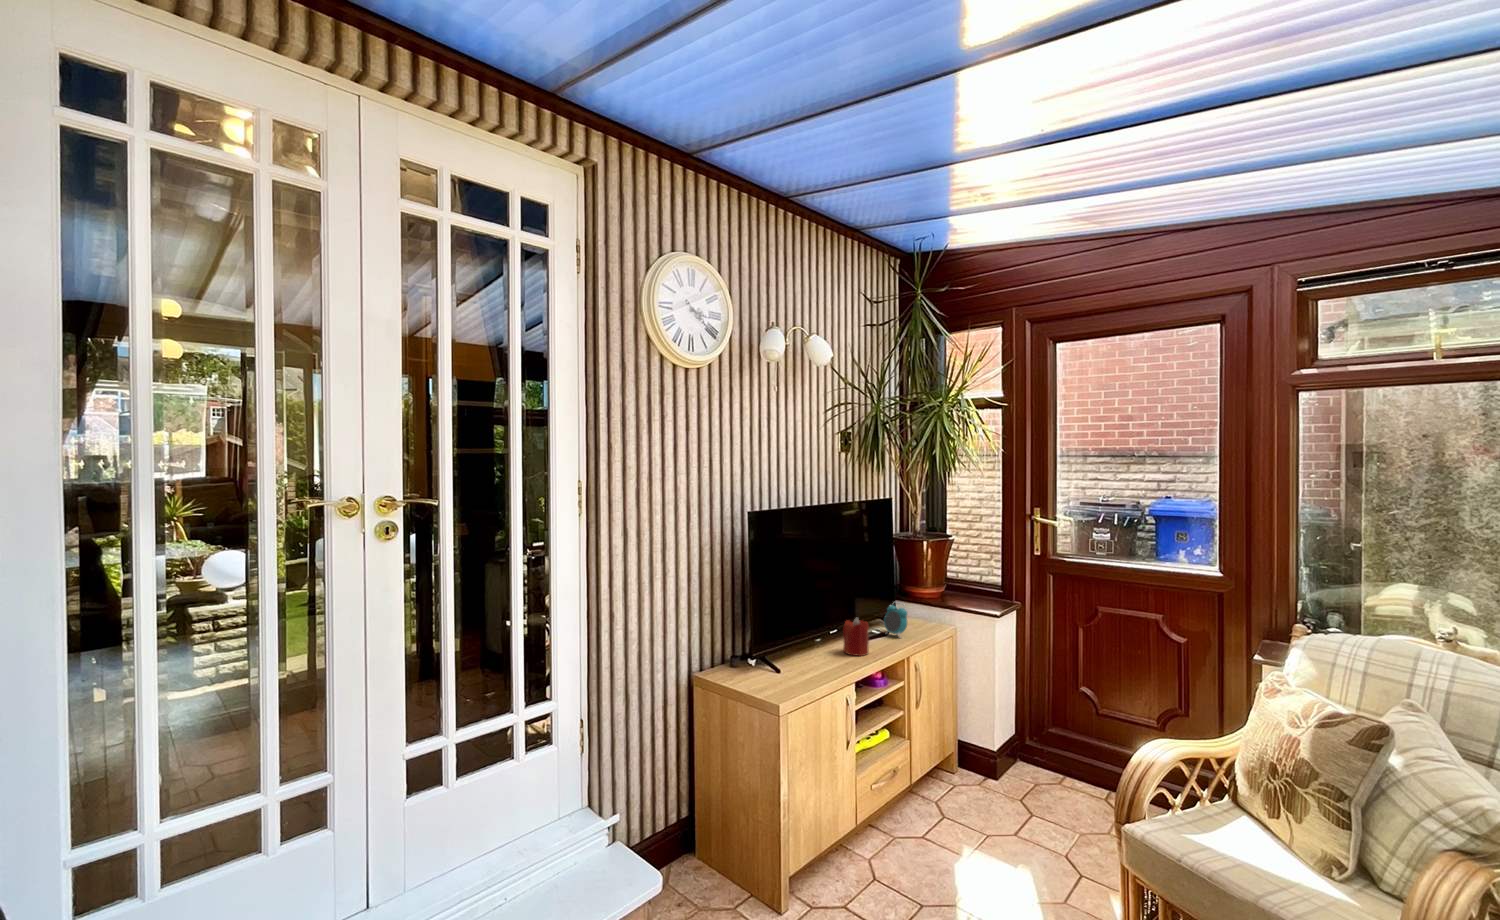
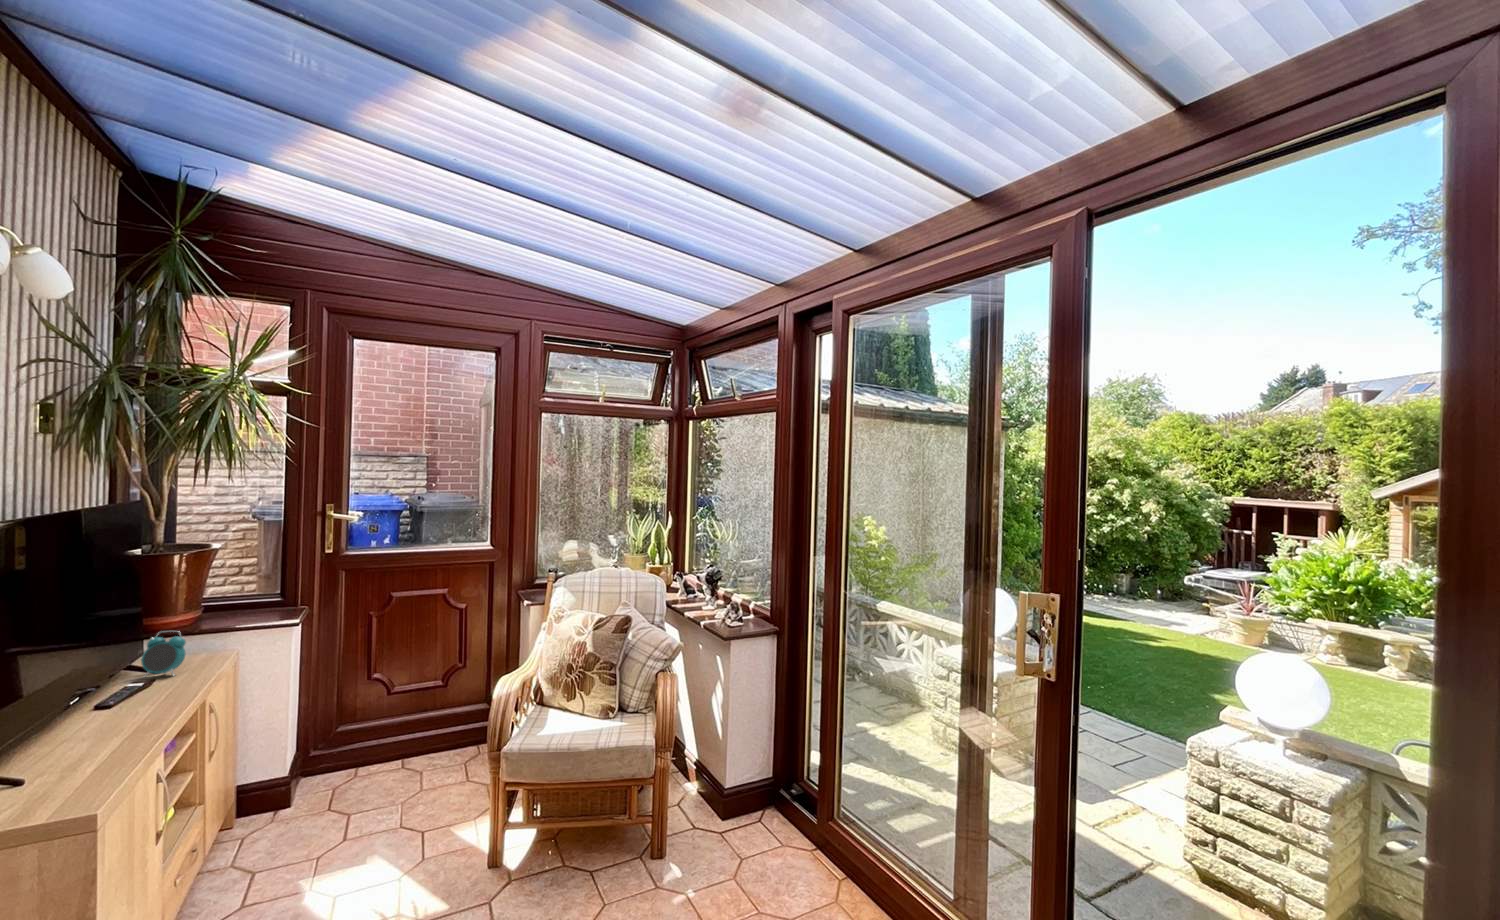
candle: present [843,618,869,656] -> none [94,659,145,715]

